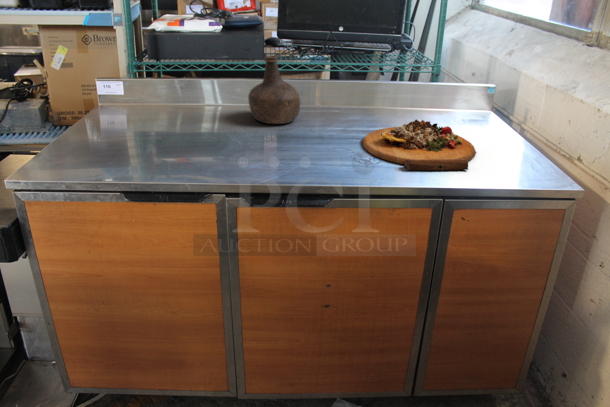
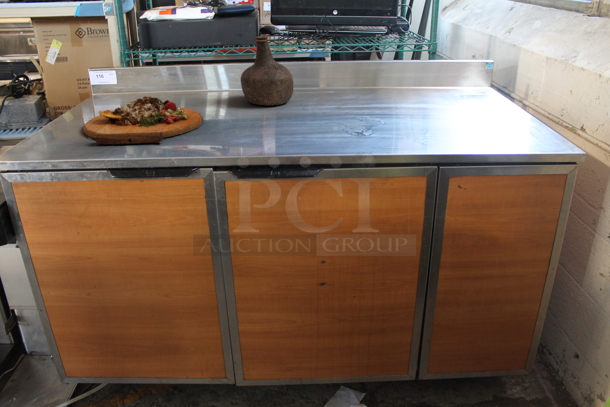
cutting board: present [362,119,476,170] -> present [84,96,203,144]

